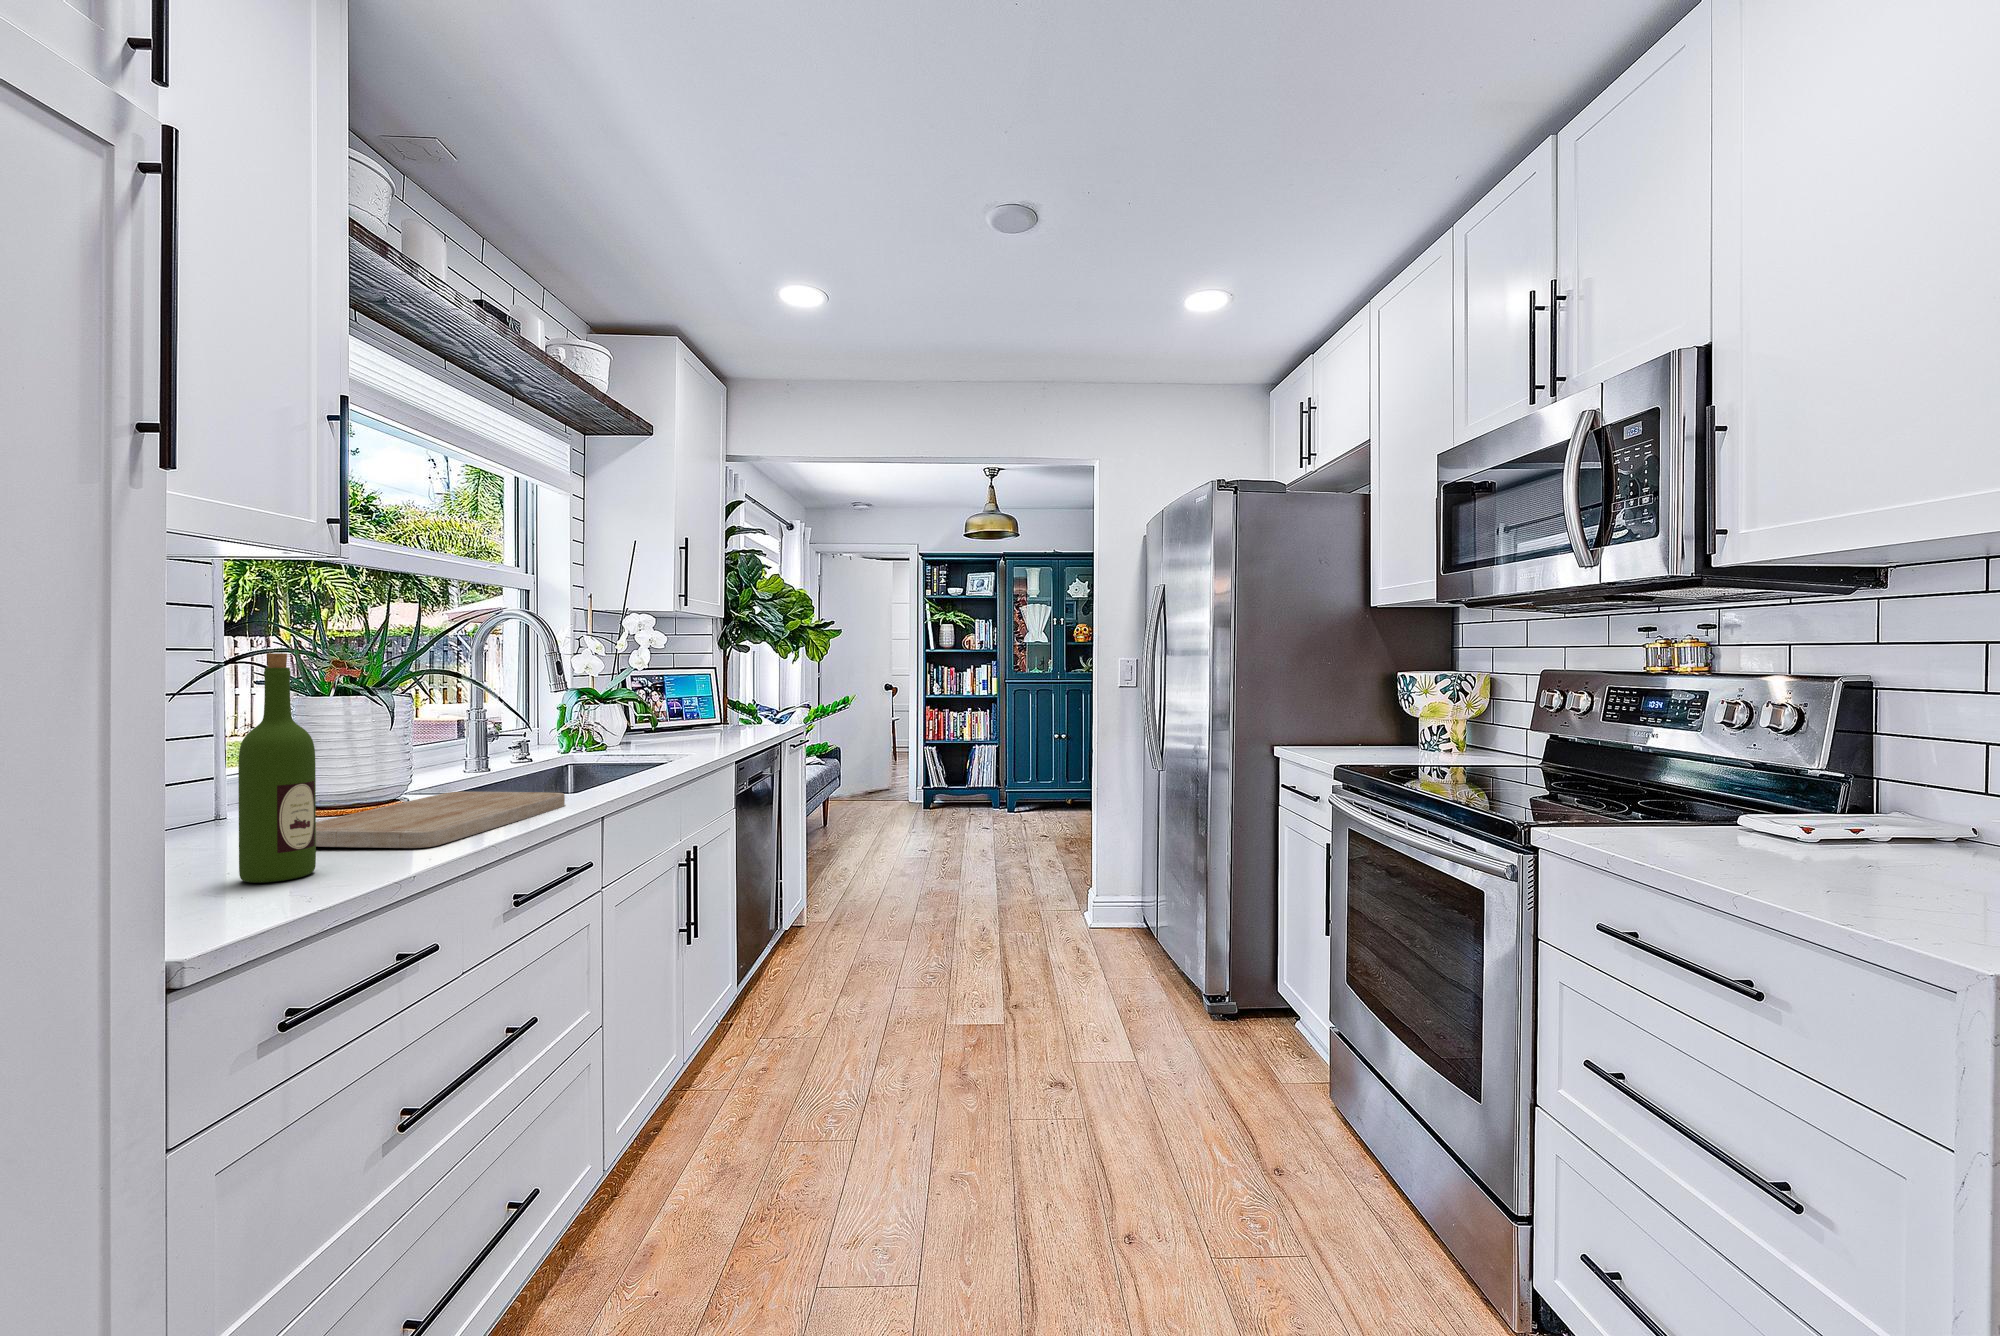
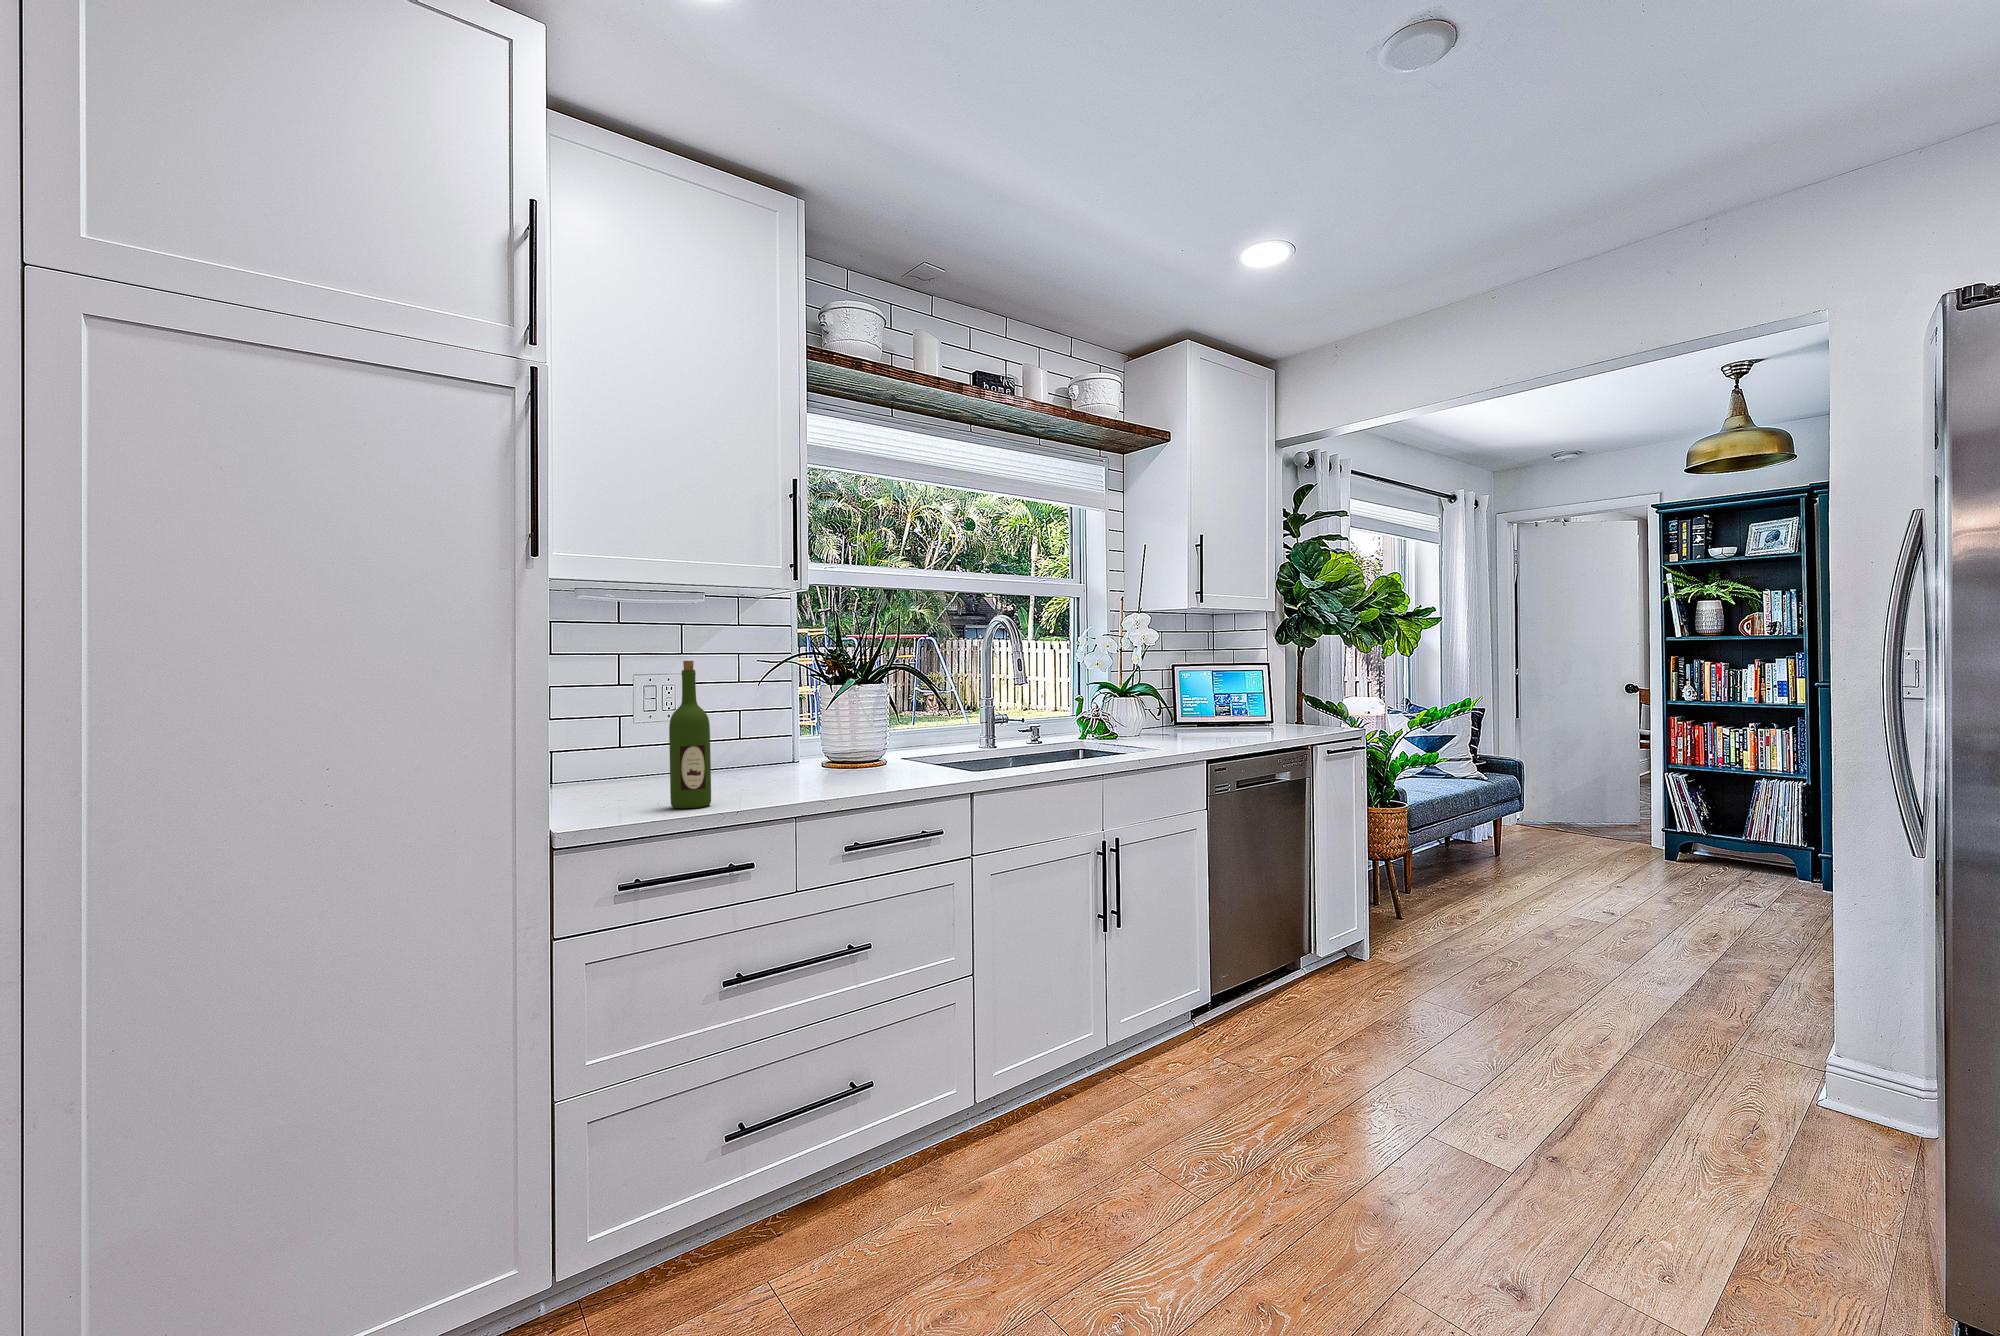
cutting board: present [316,792,565,848] -> none [742,766,936,800]

